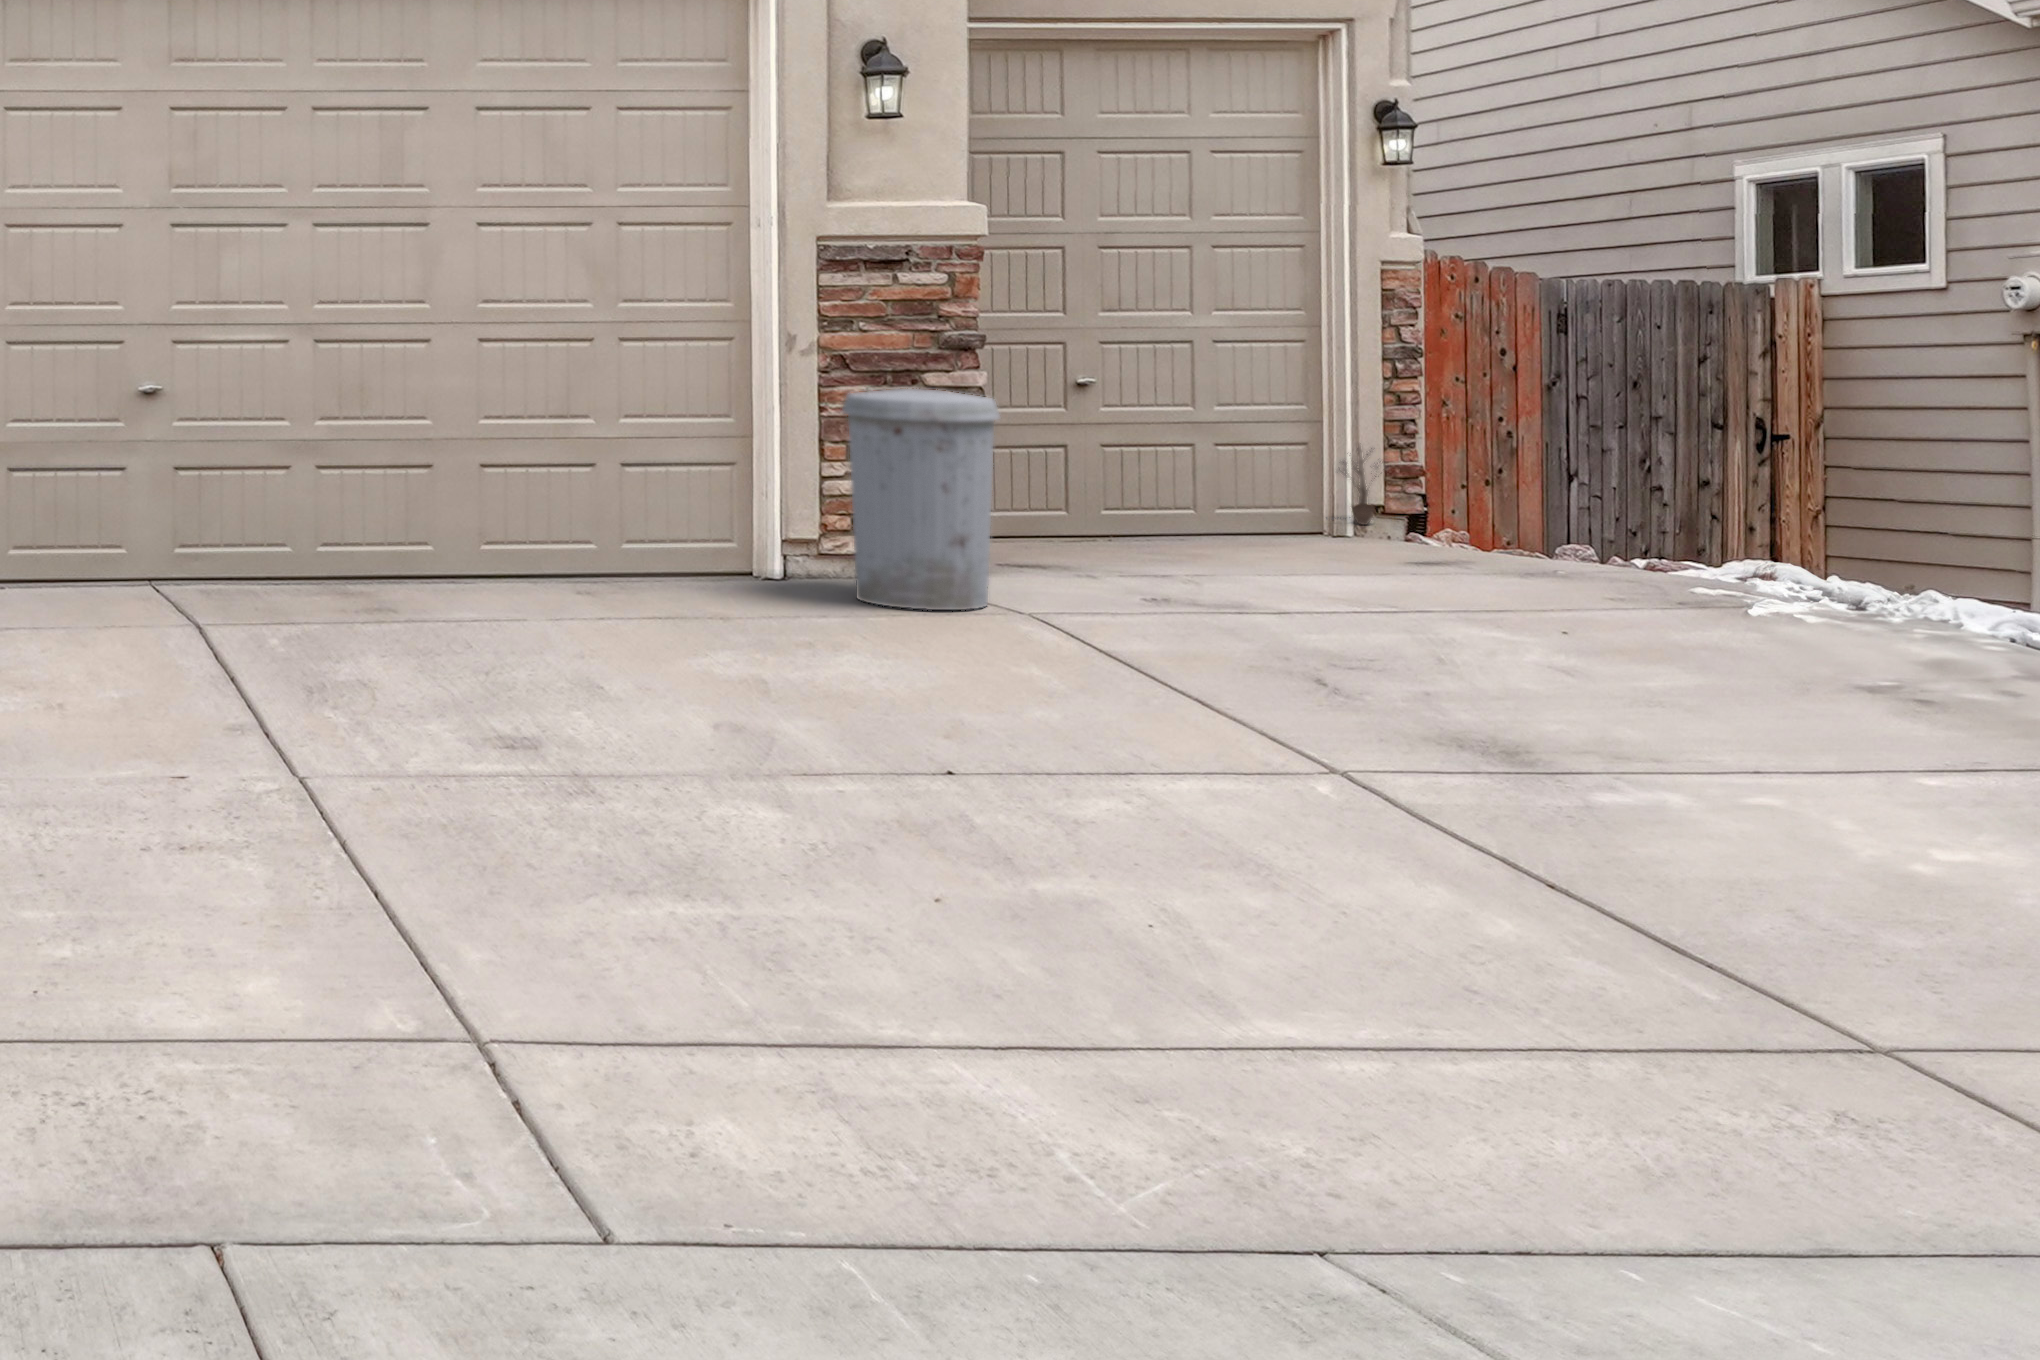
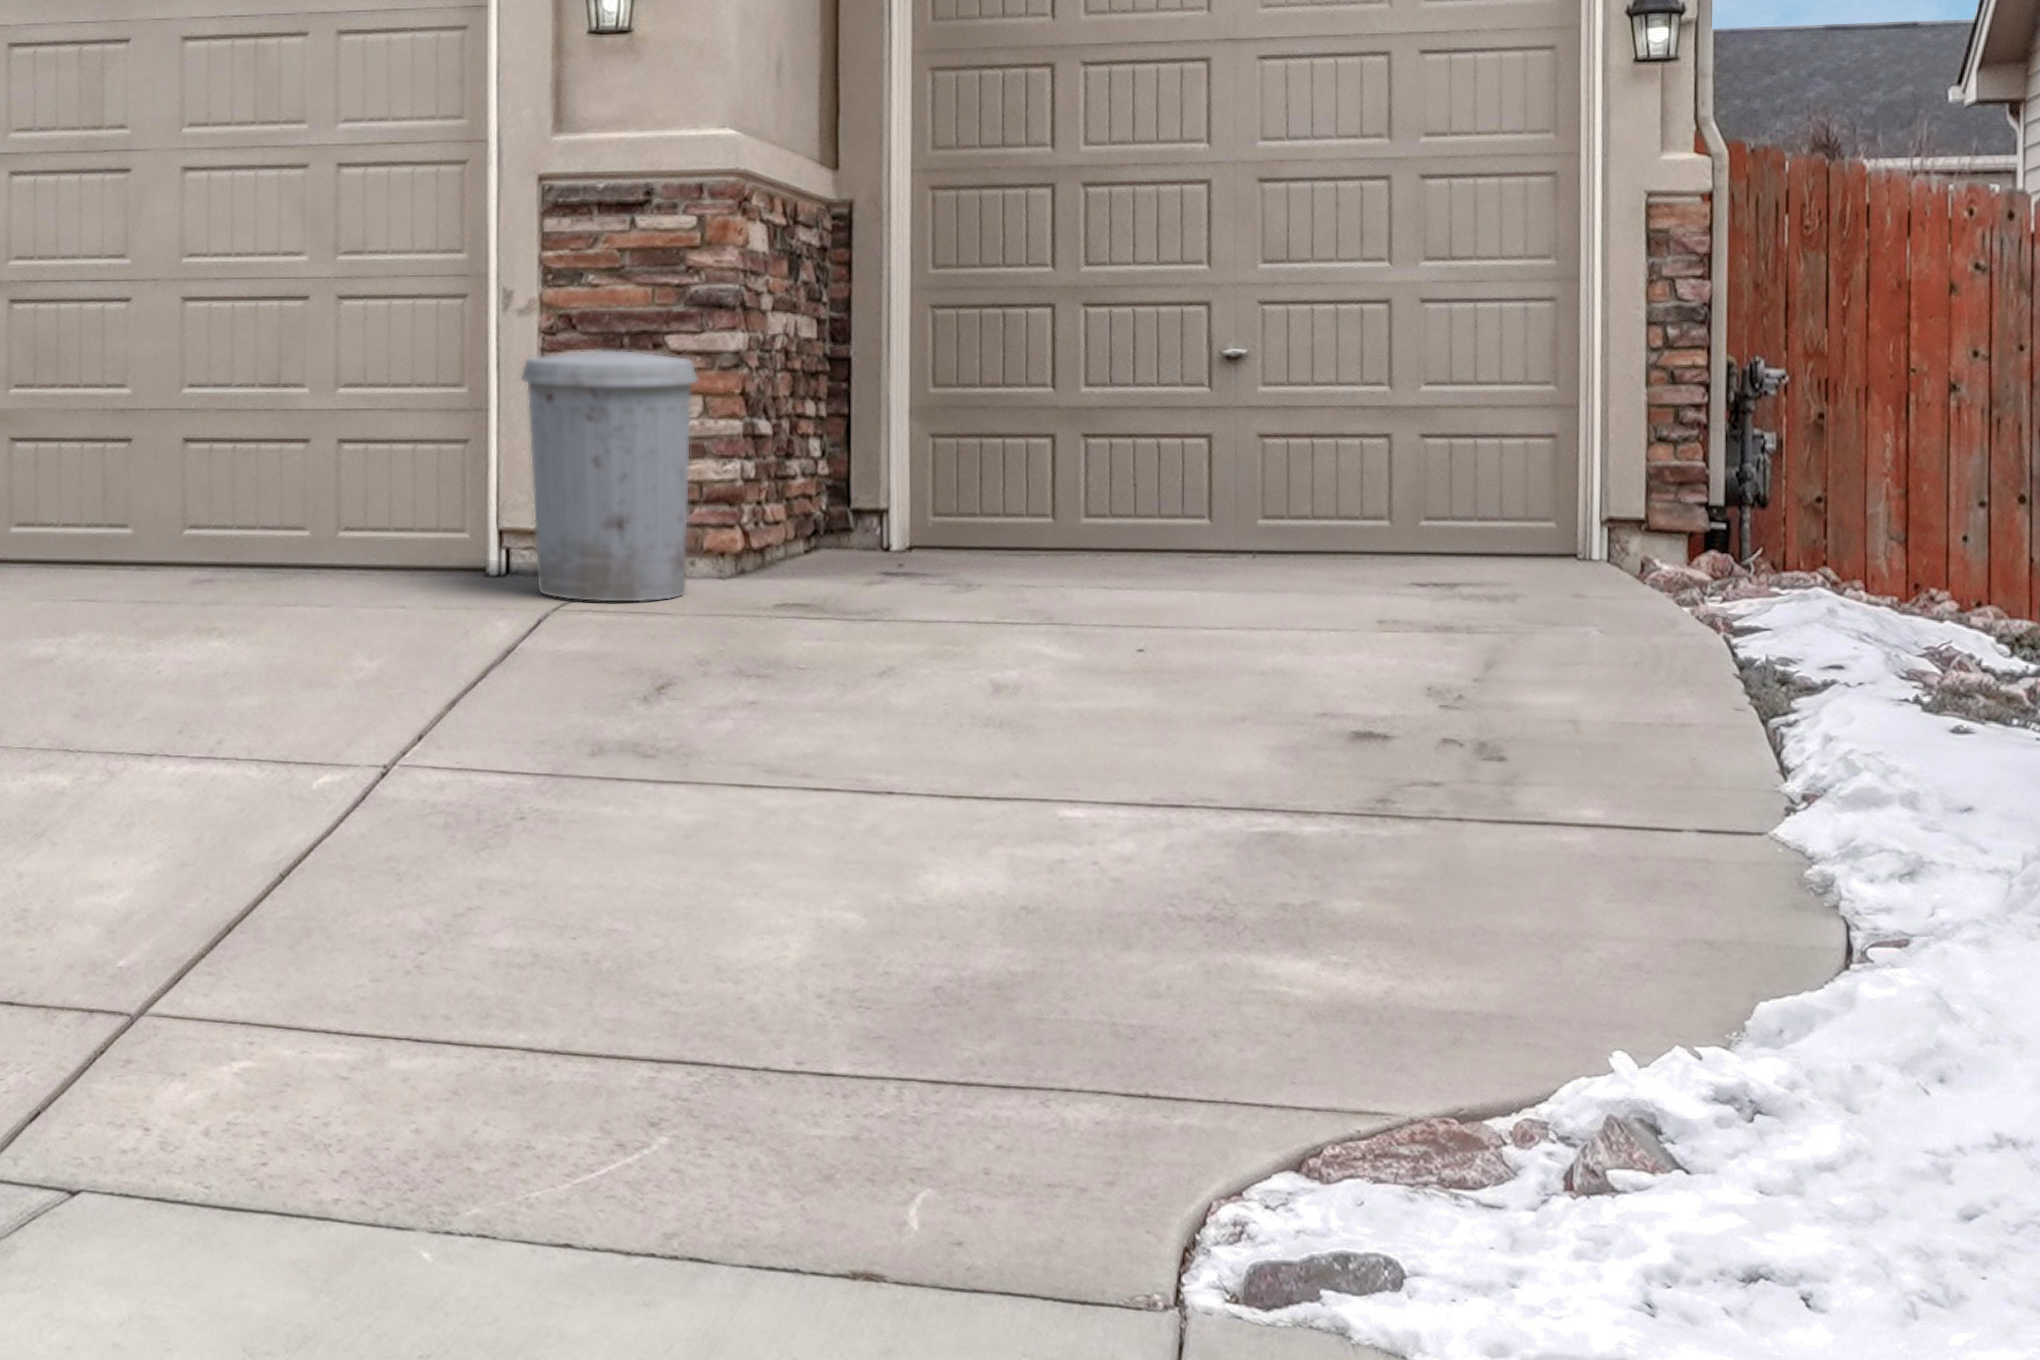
decorative plant: present [1326,447,1378,525] -> none [1429,426,1510,529]

